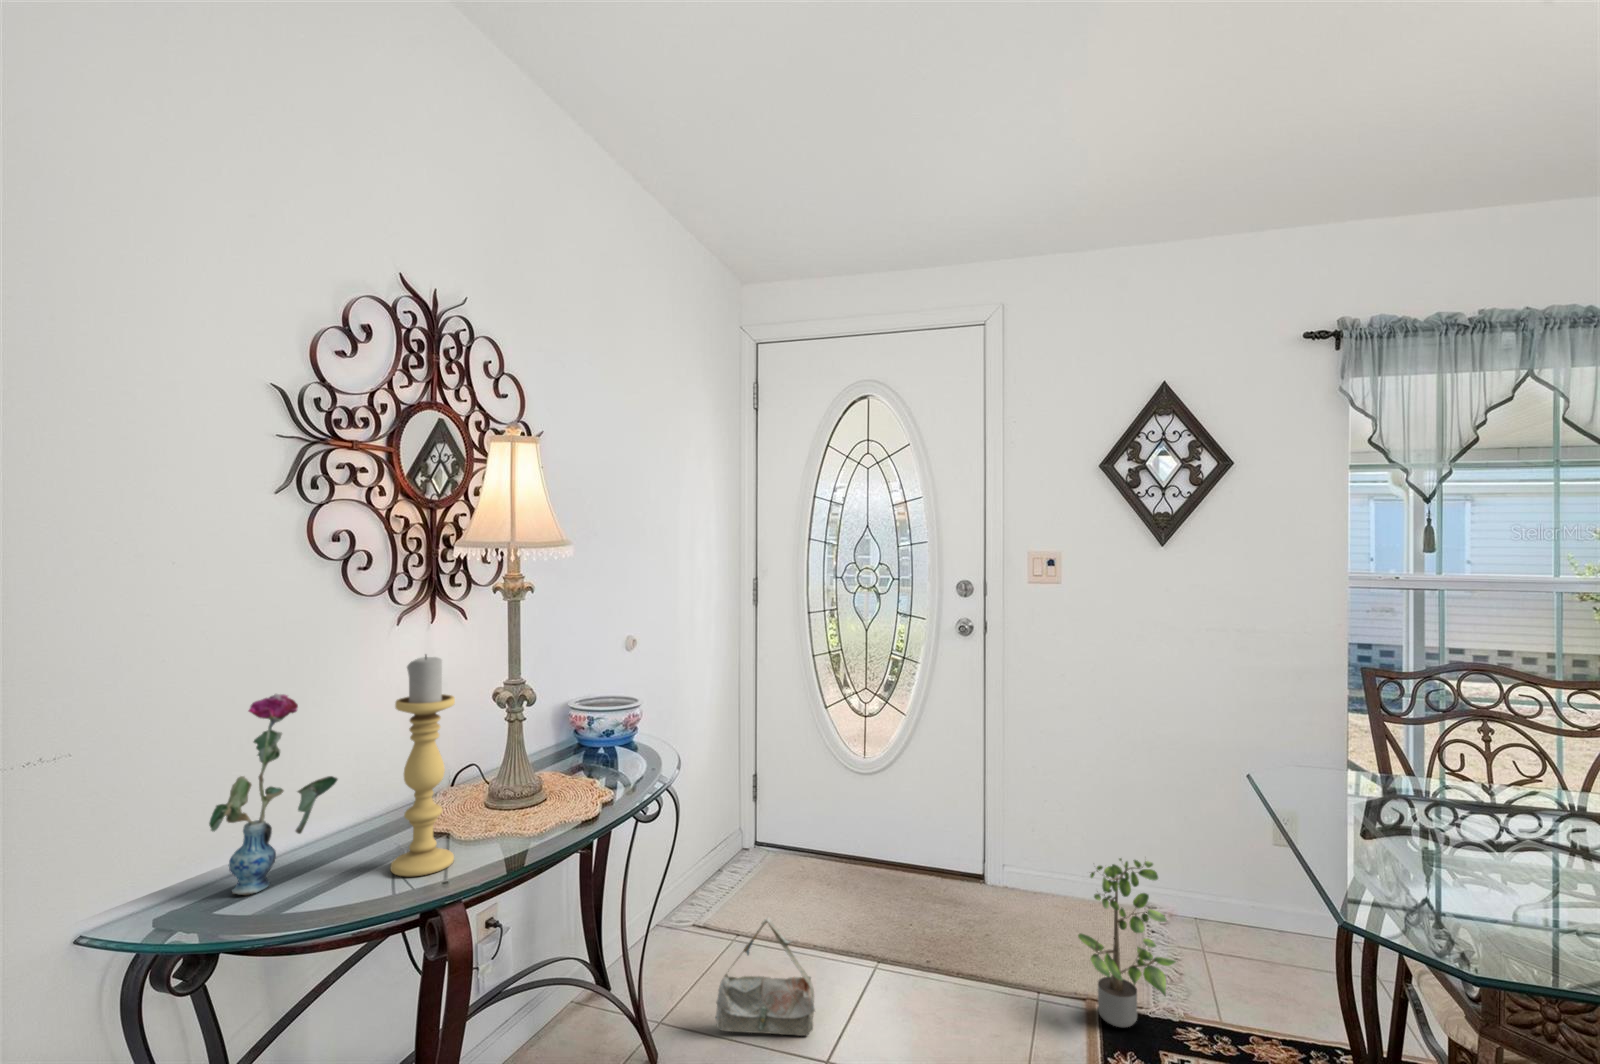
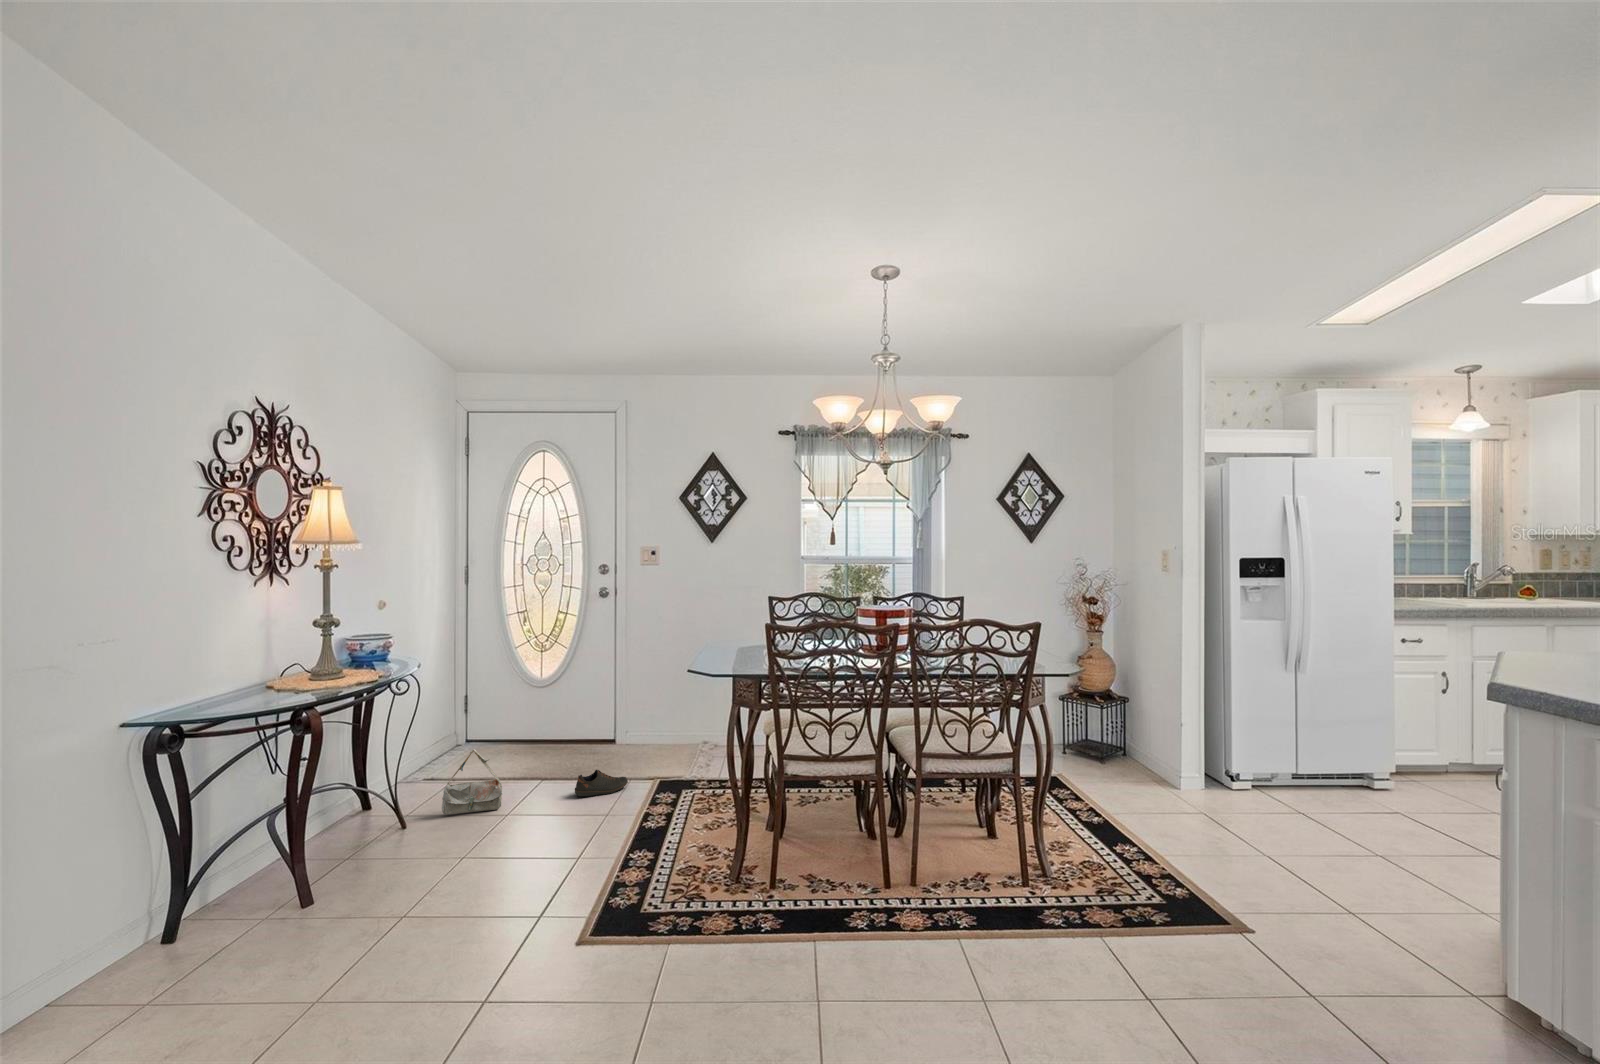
candle holder: present [390,655,455,877] -> none [274,594,308,698]
vase: present [209,694,338,895] -> none [182,614,242,708]
potted plant: present [1078,858,1176,1027] -> none [650,698,700,783]
shoe: none [940,978,1038,1033] -> present [575,770,628,797]

